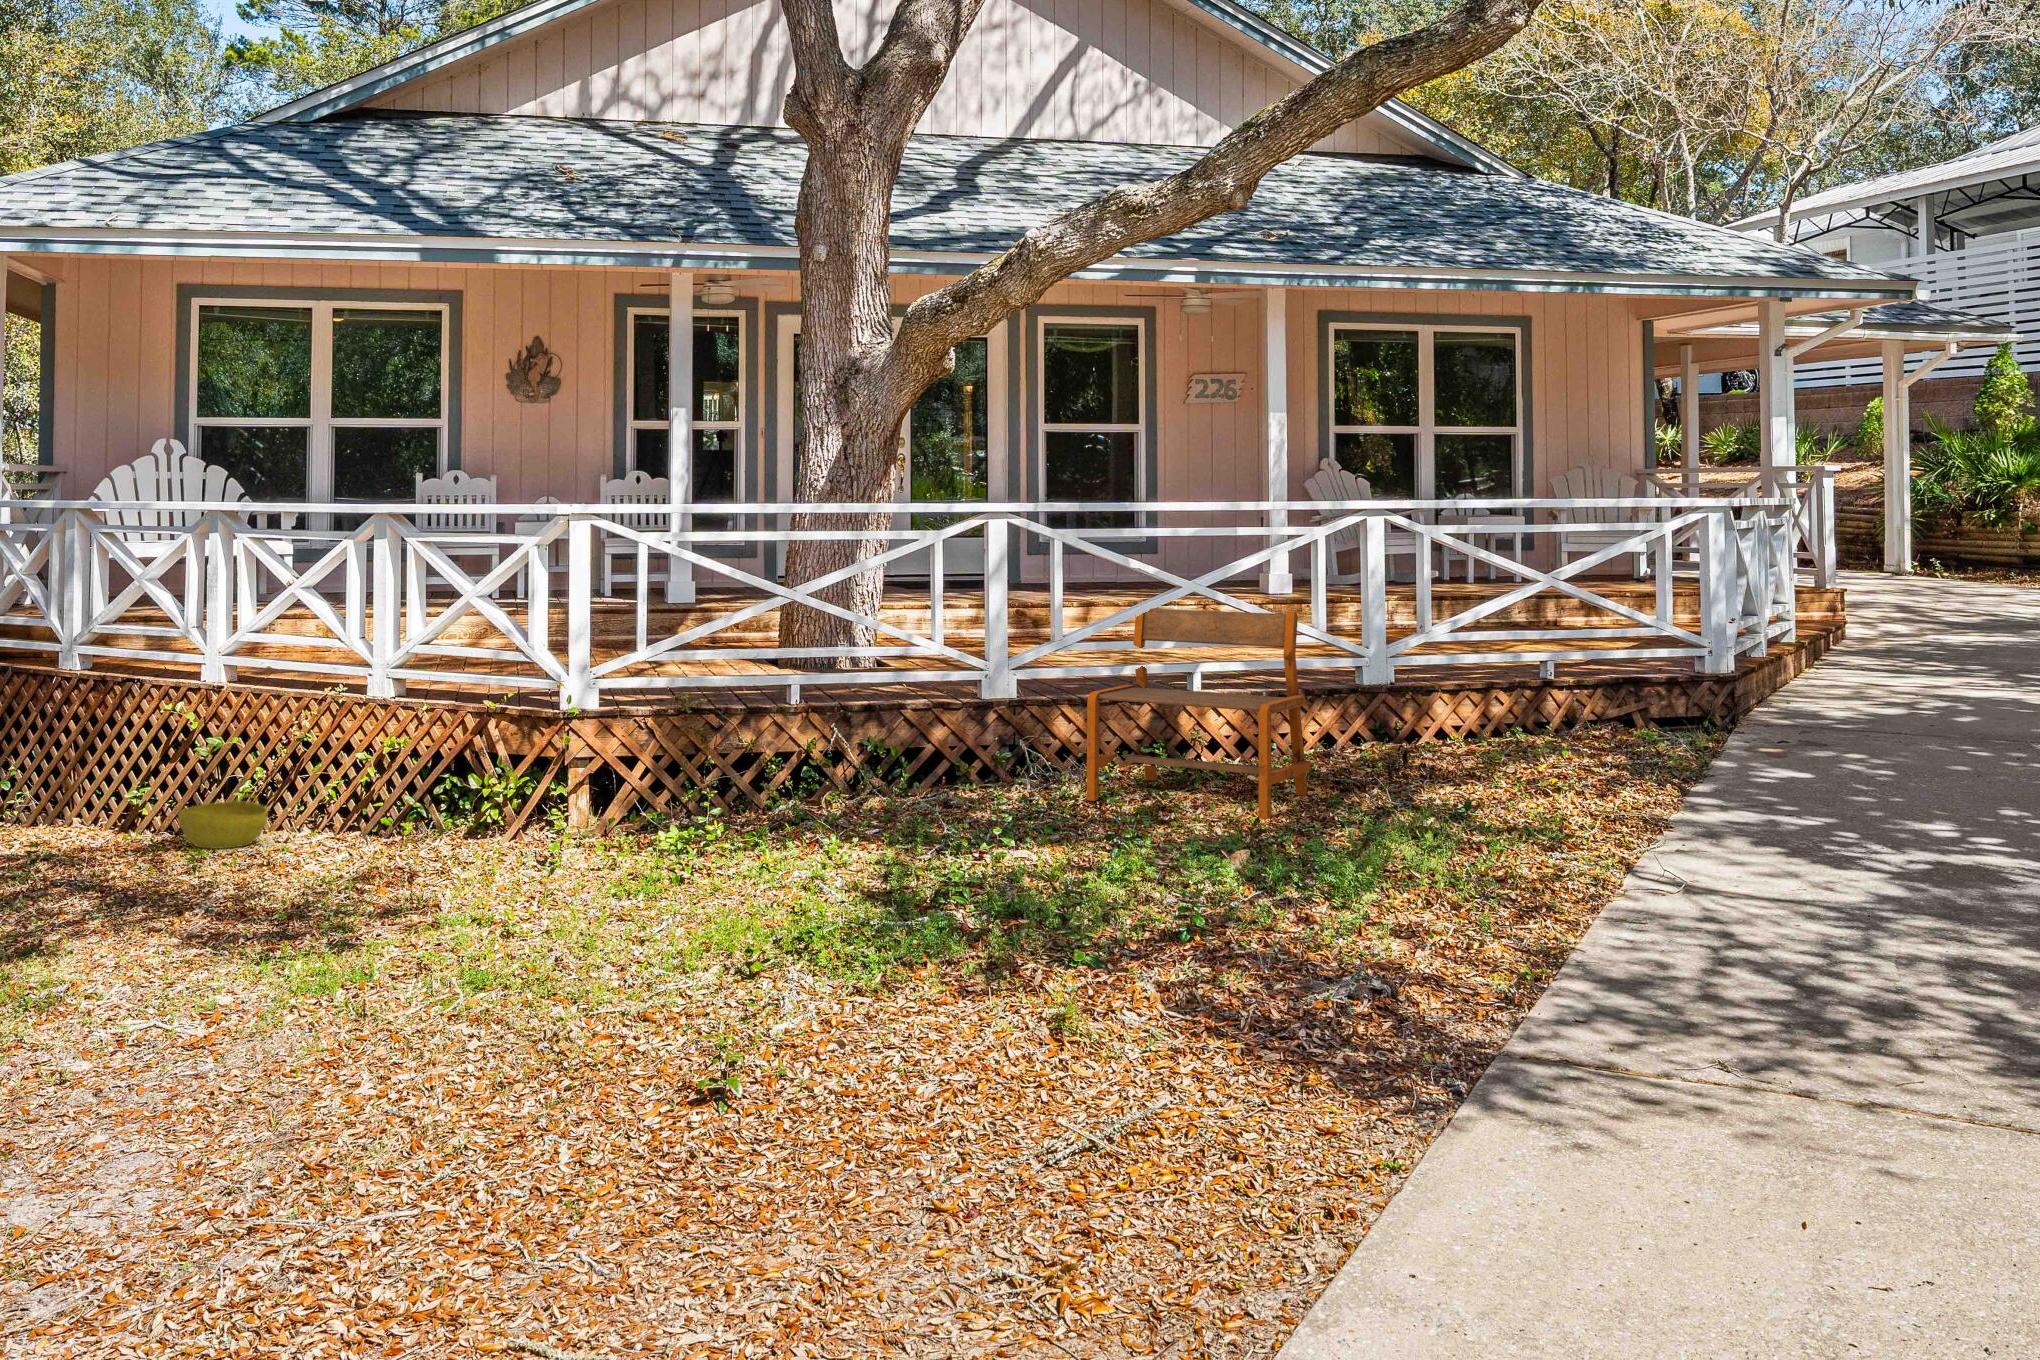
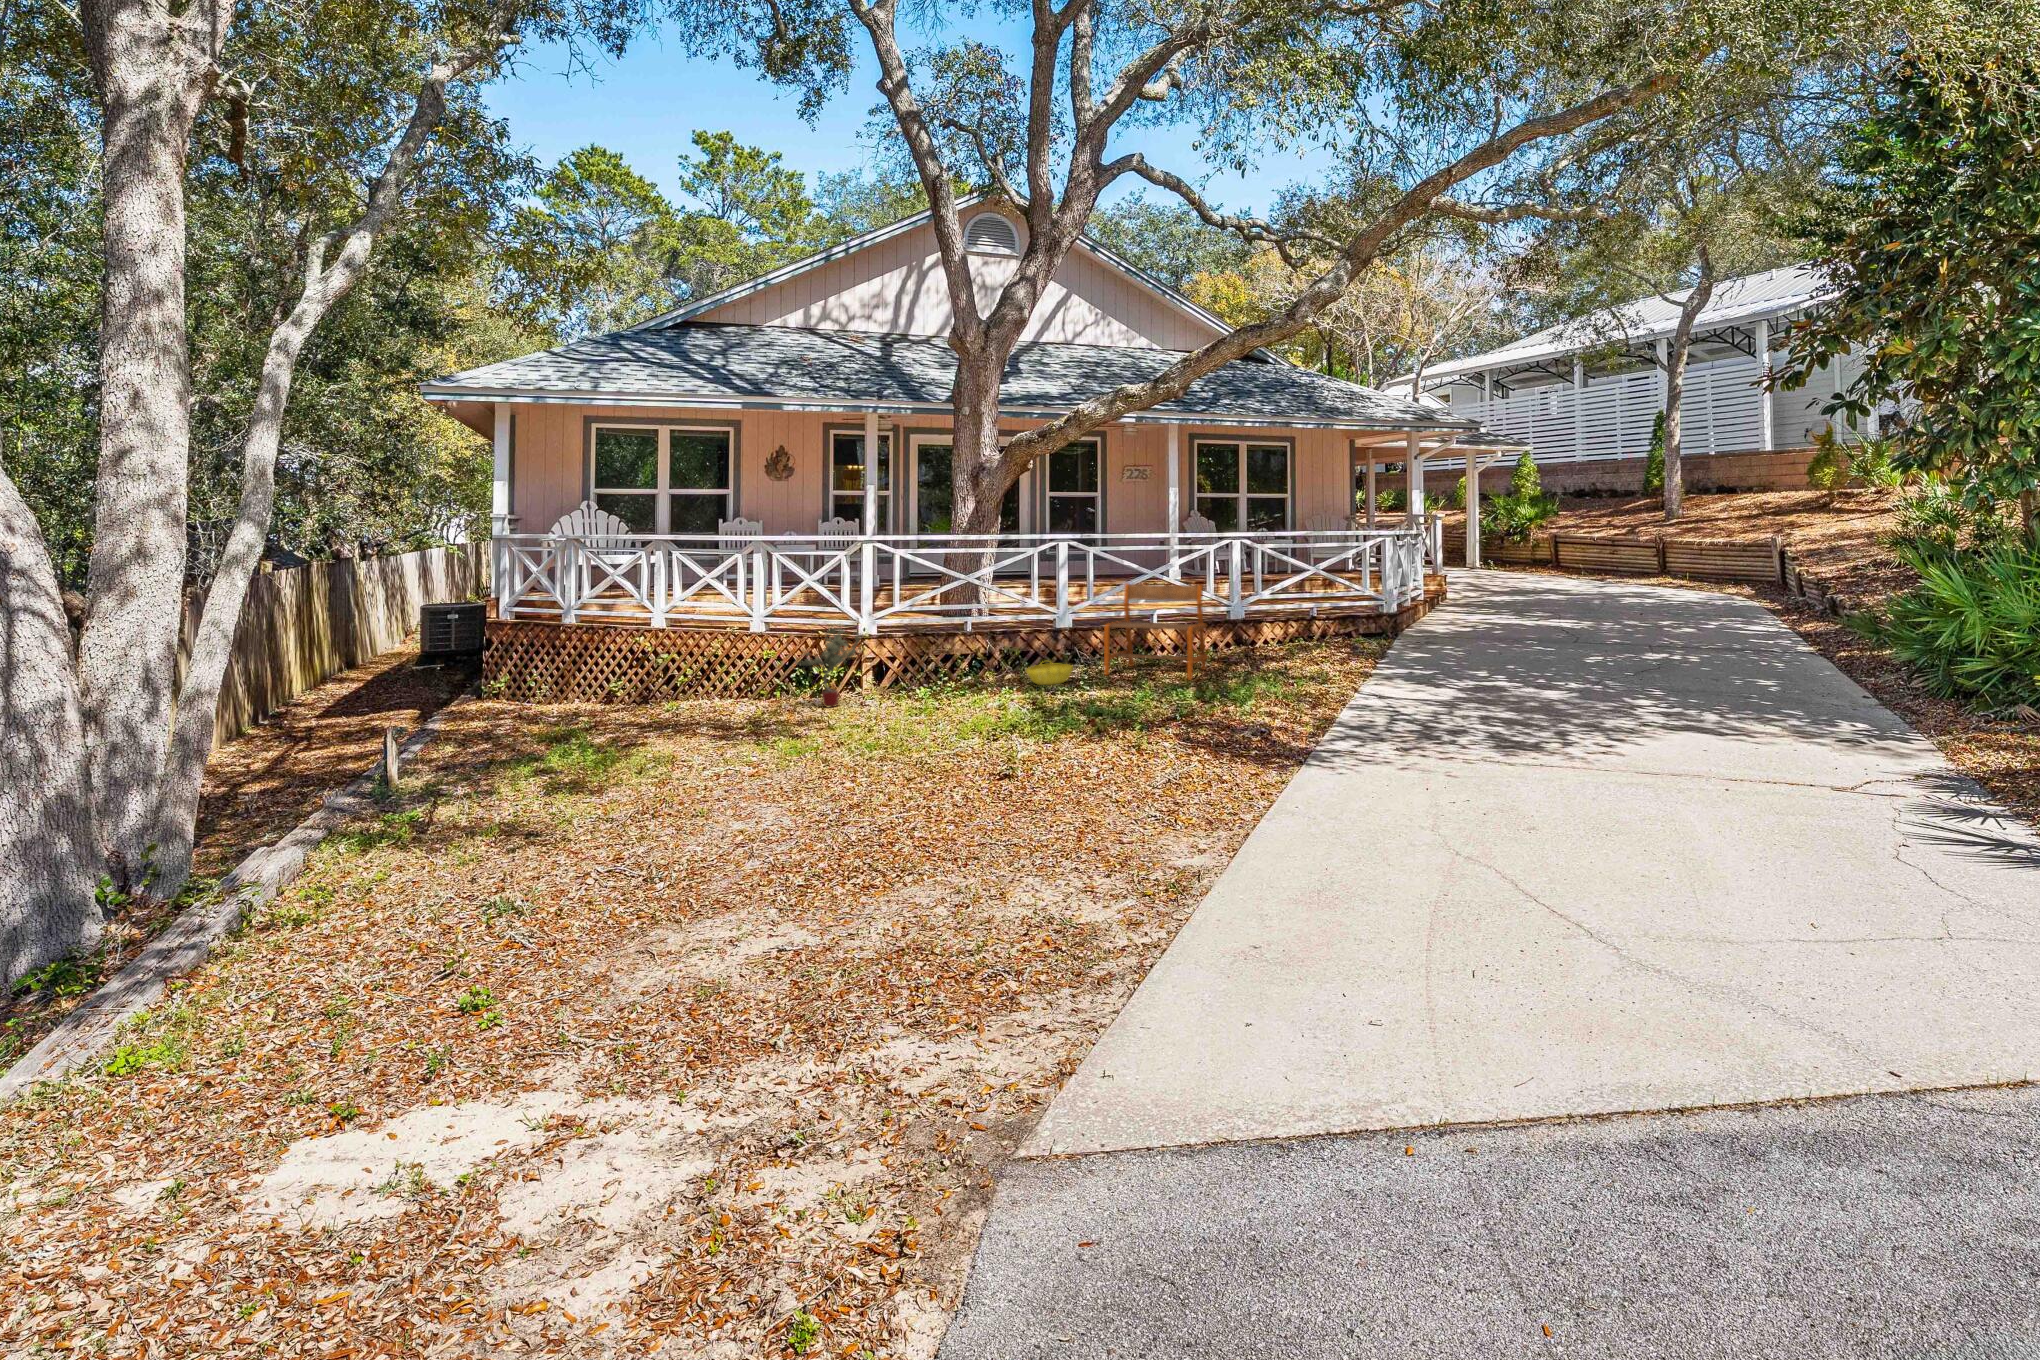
potted tree: none [430,684,567,861] -> present [797,624,861,708]
basket: present [178,795,268,849] -> present [1026,663,1073,685]

